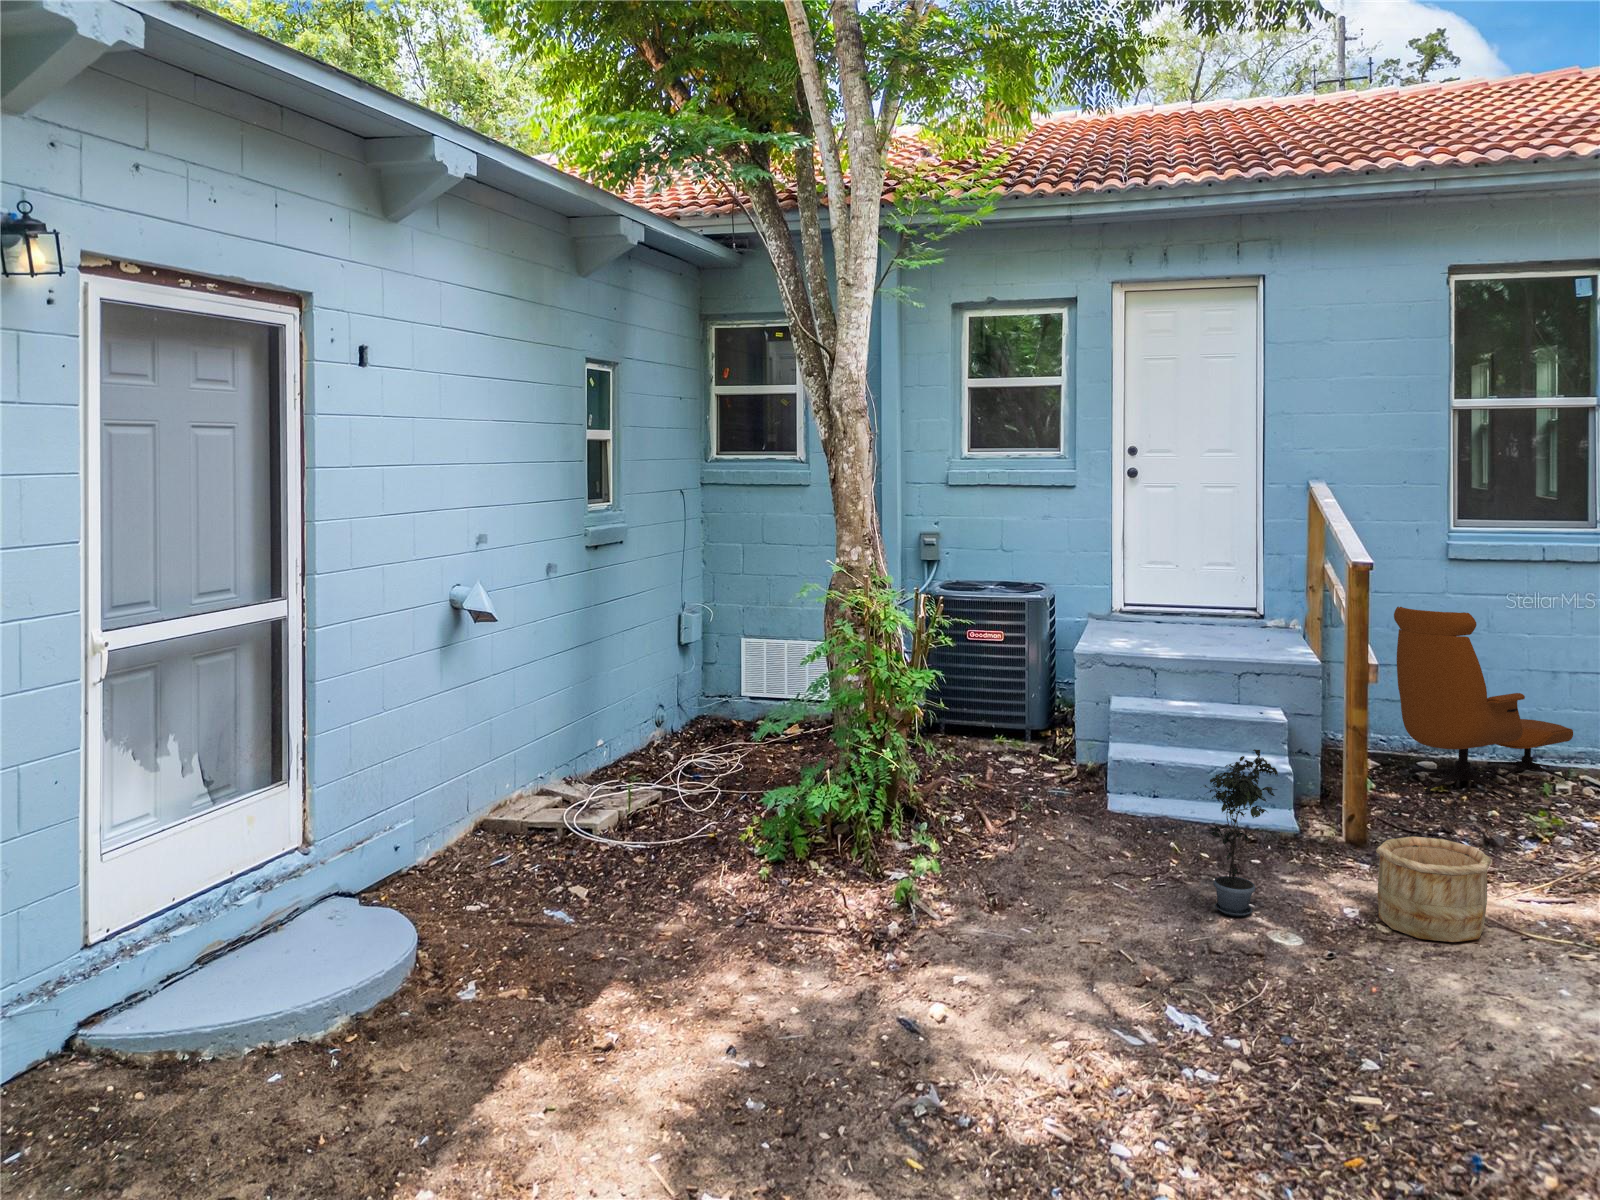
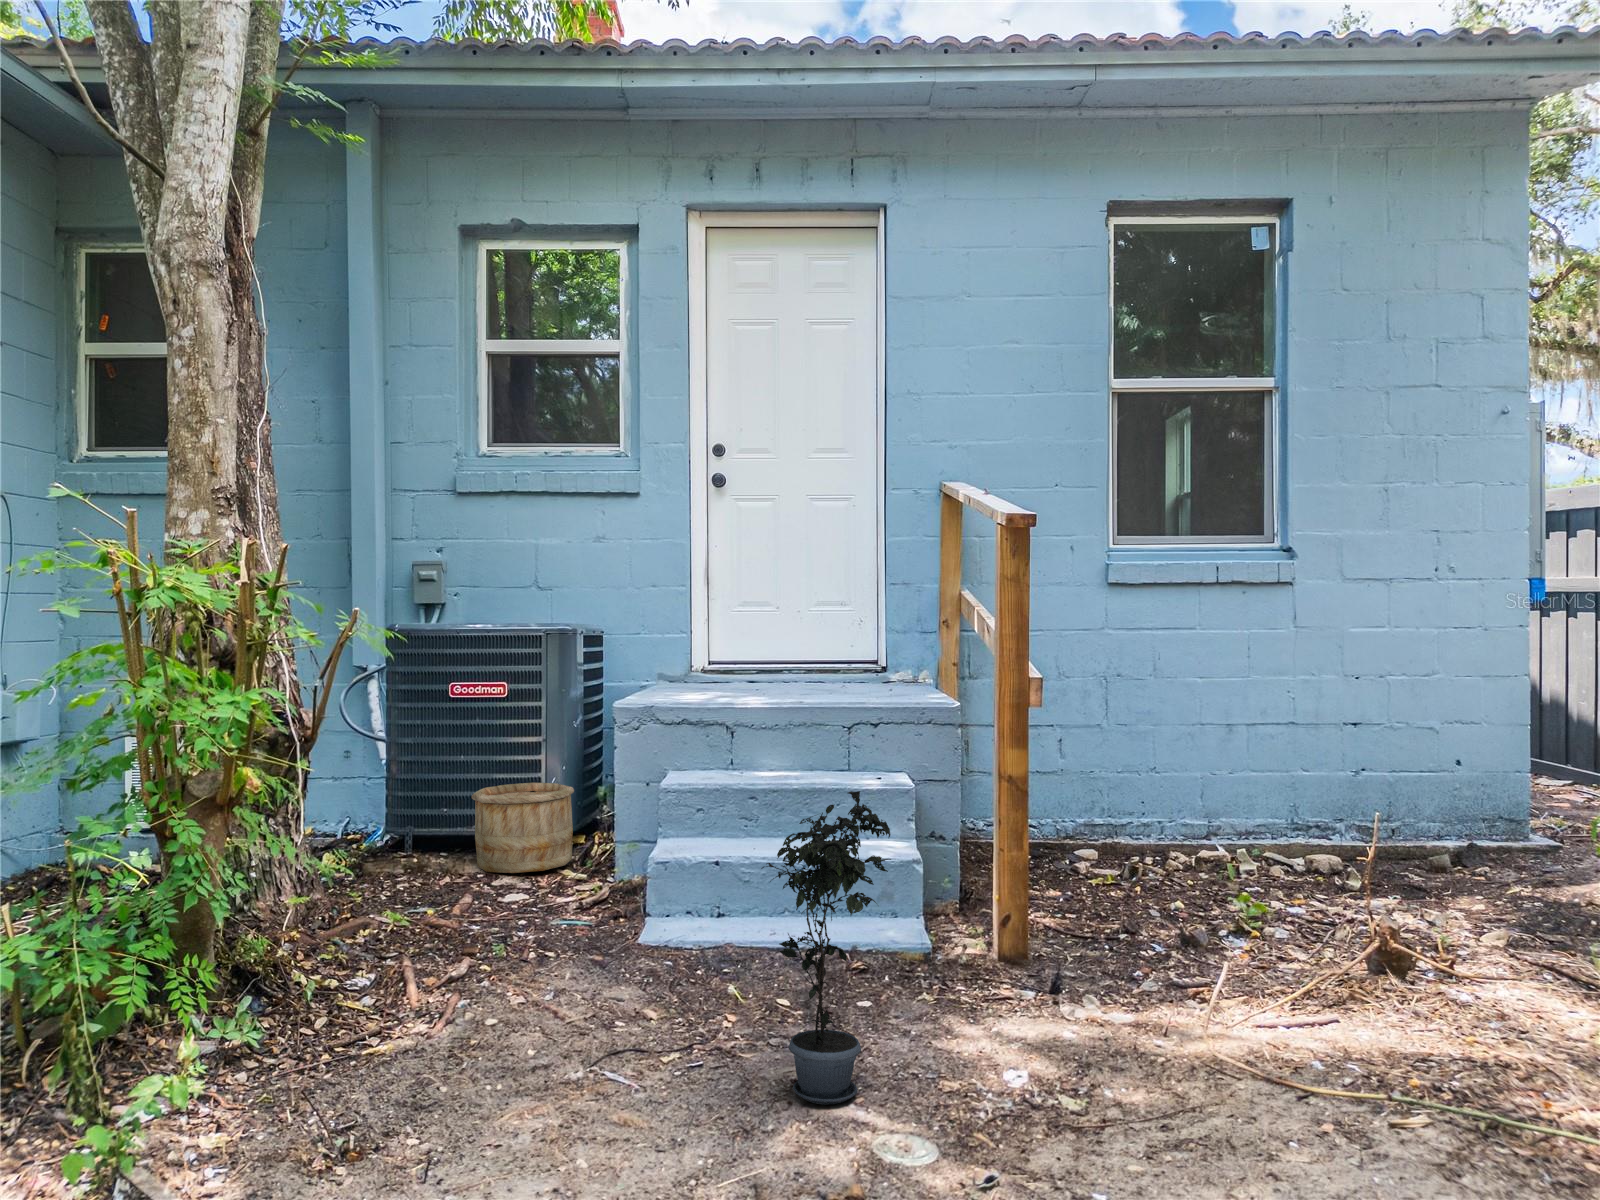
lounge chair: present [1394,607,1573,798] -> none [1037,625,1253,884]
wooden bucket: present [1376,836,1492,942] -> present [471,783,574,873]

